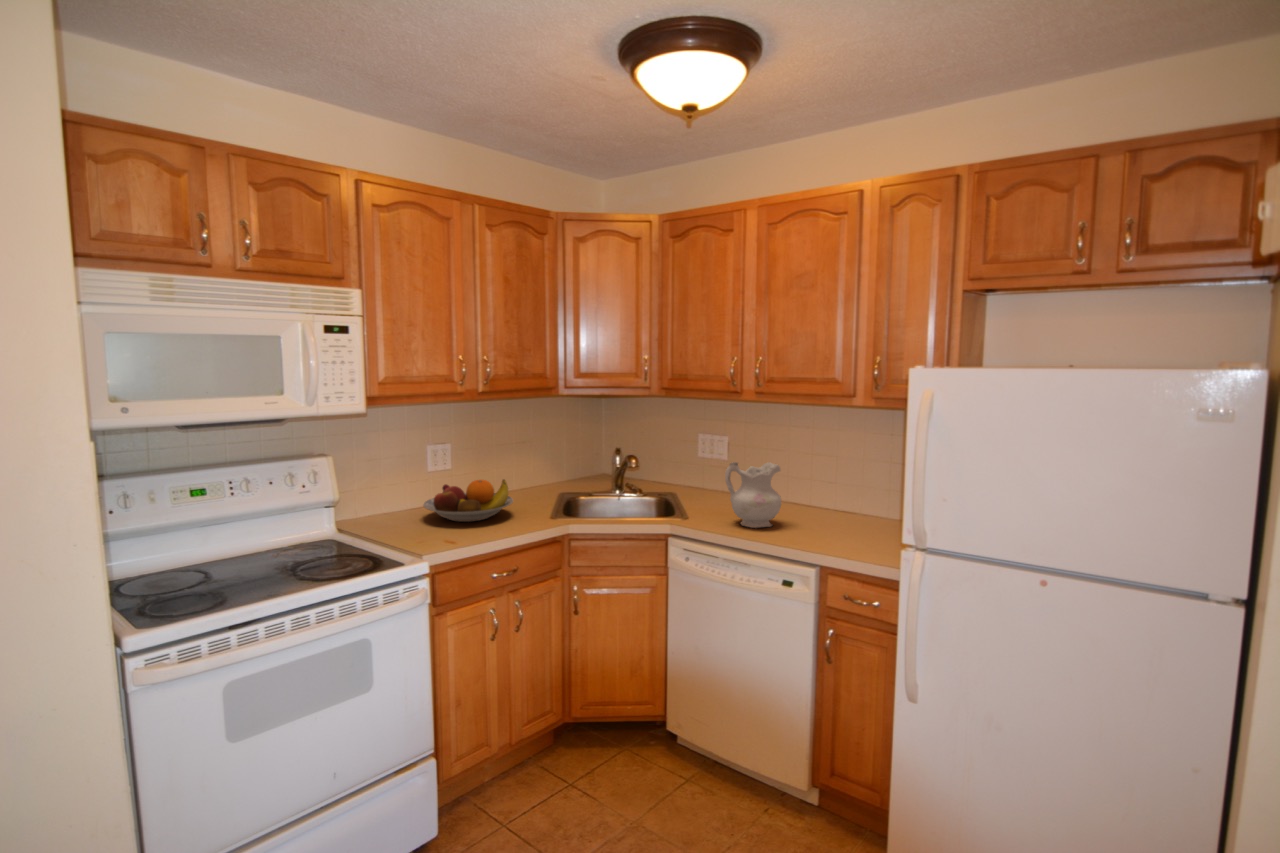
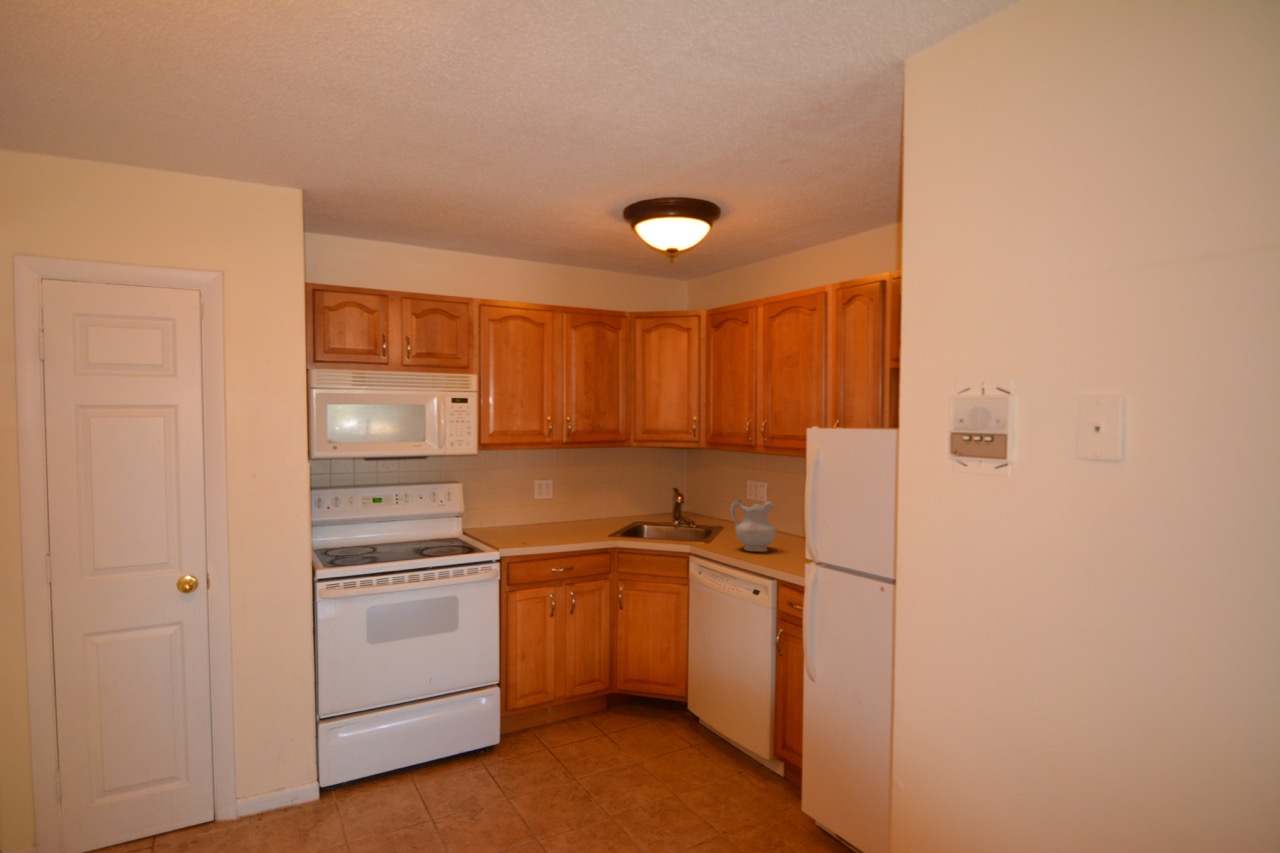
fruit bowl: present [424,479,513,522] -> none [524,506,587,535]

